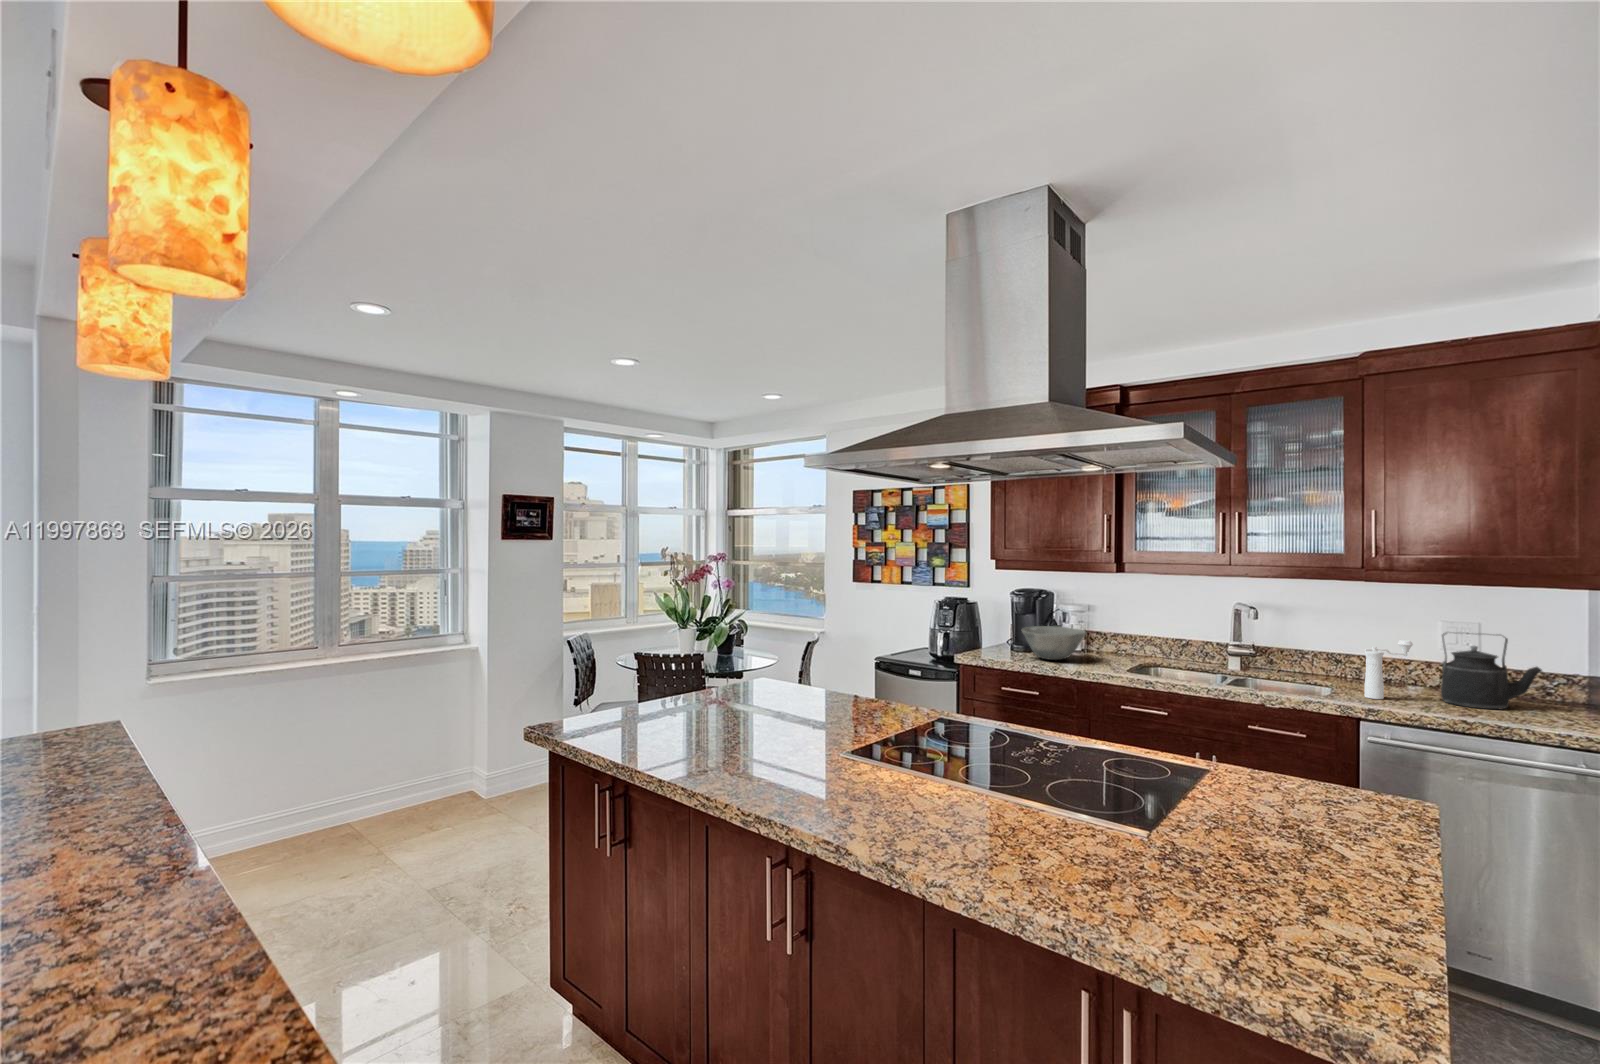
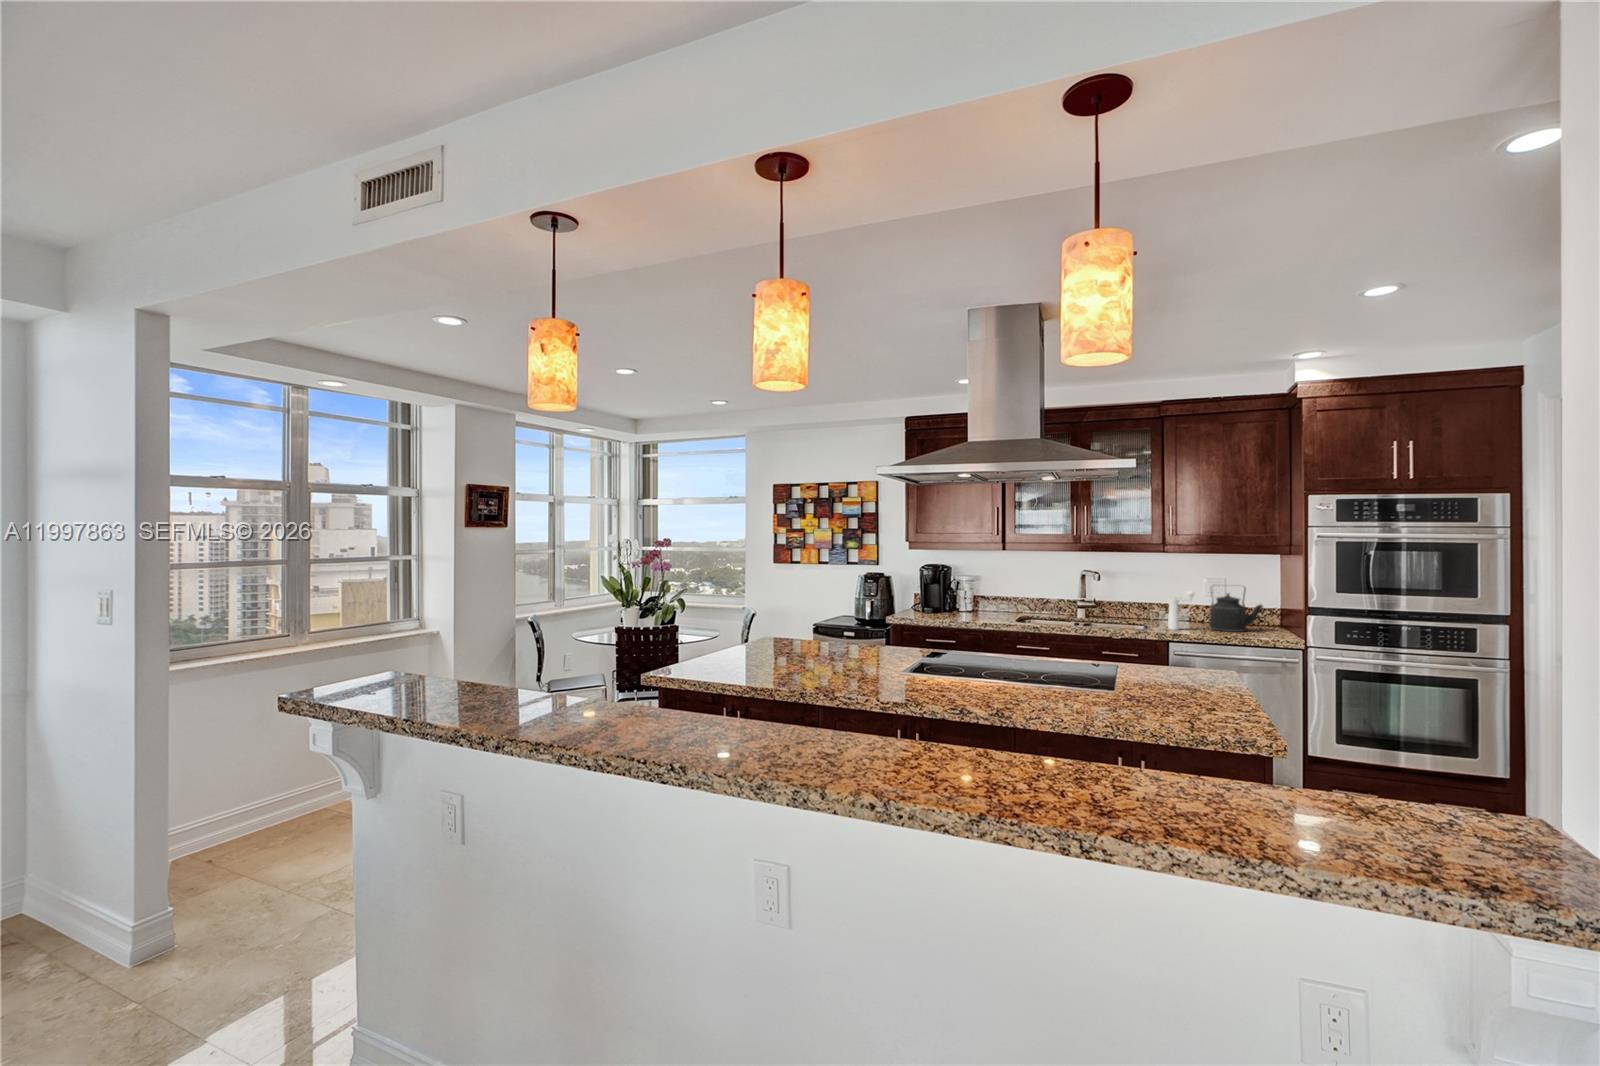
bowl: present [1021,626,1086,660] -> none [935,592,983,617]

